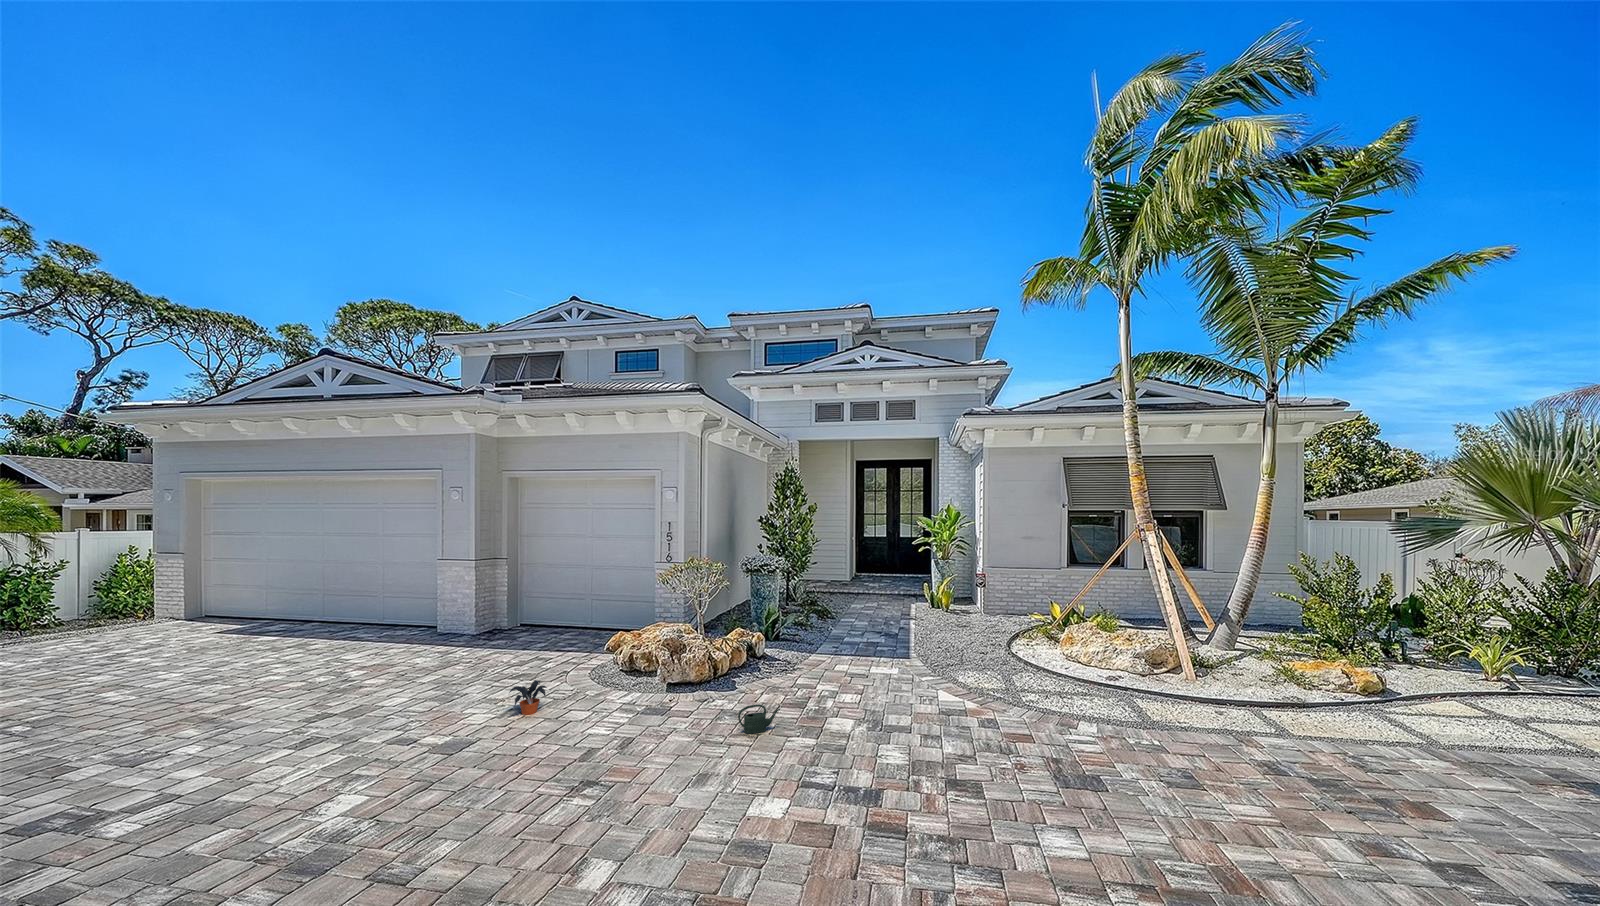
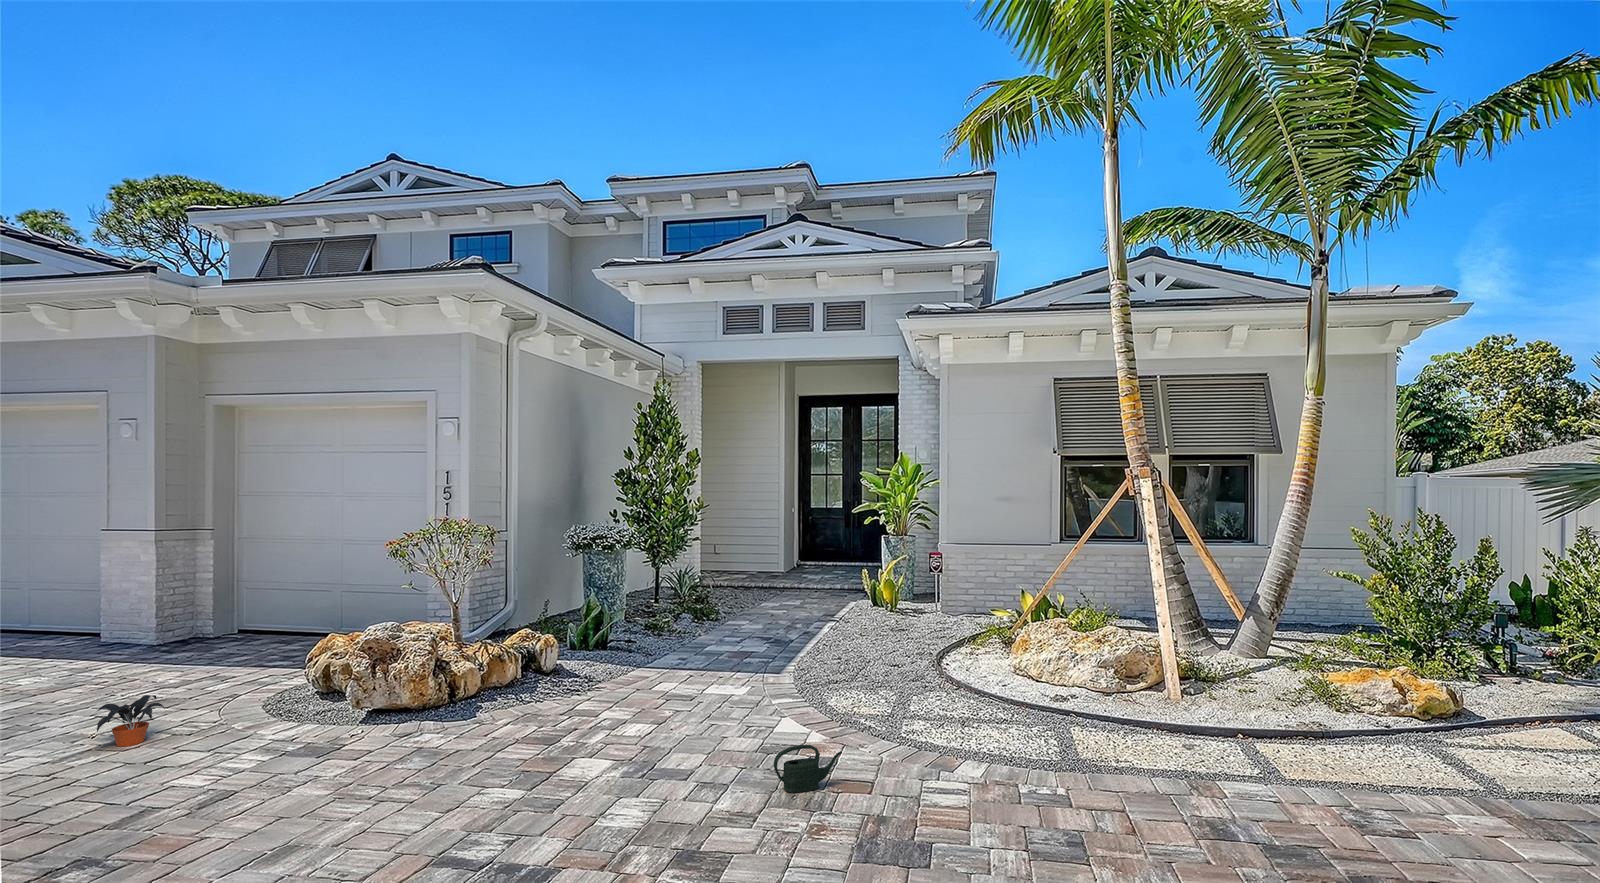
watering can: present [738,704,780,734] -> present [774,745,842,793]

